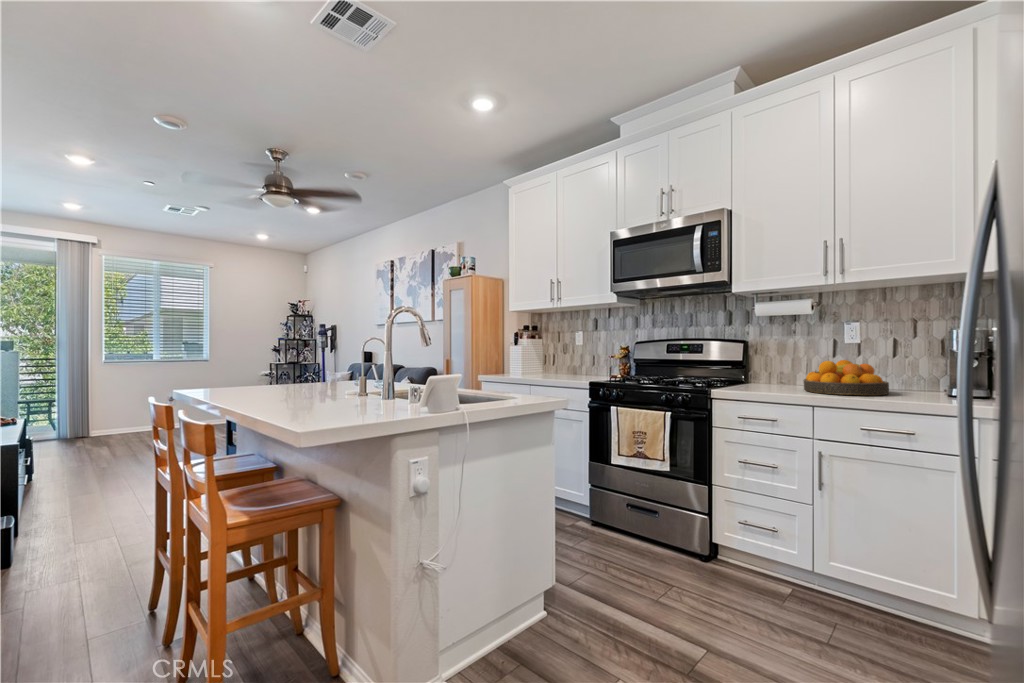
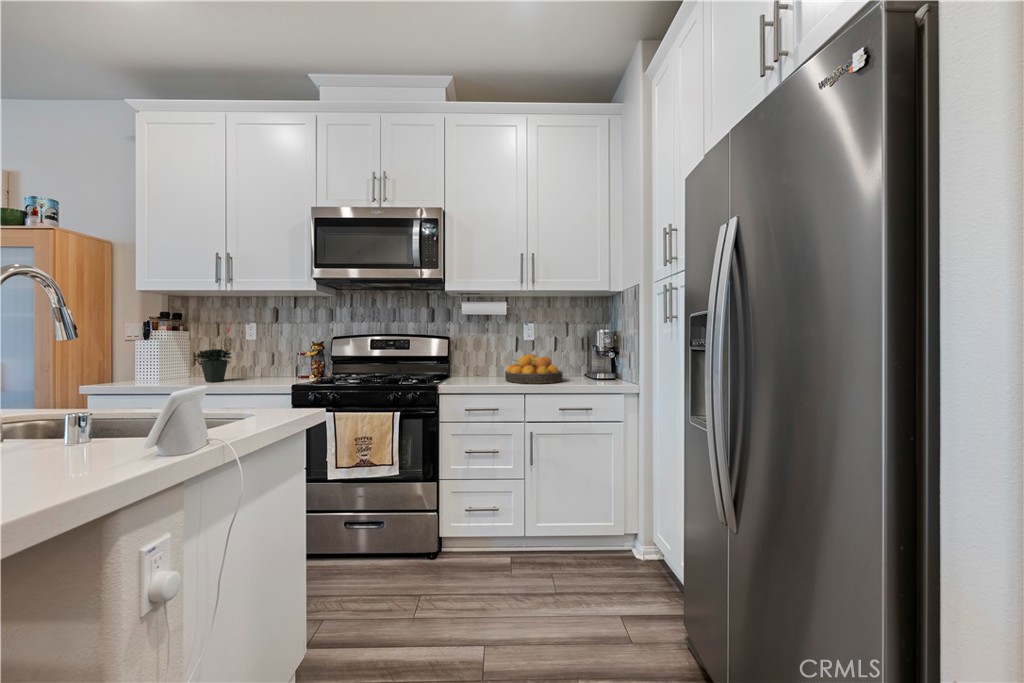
potted plant: none [538,330,562,376] -> present [195,323,231,382]

